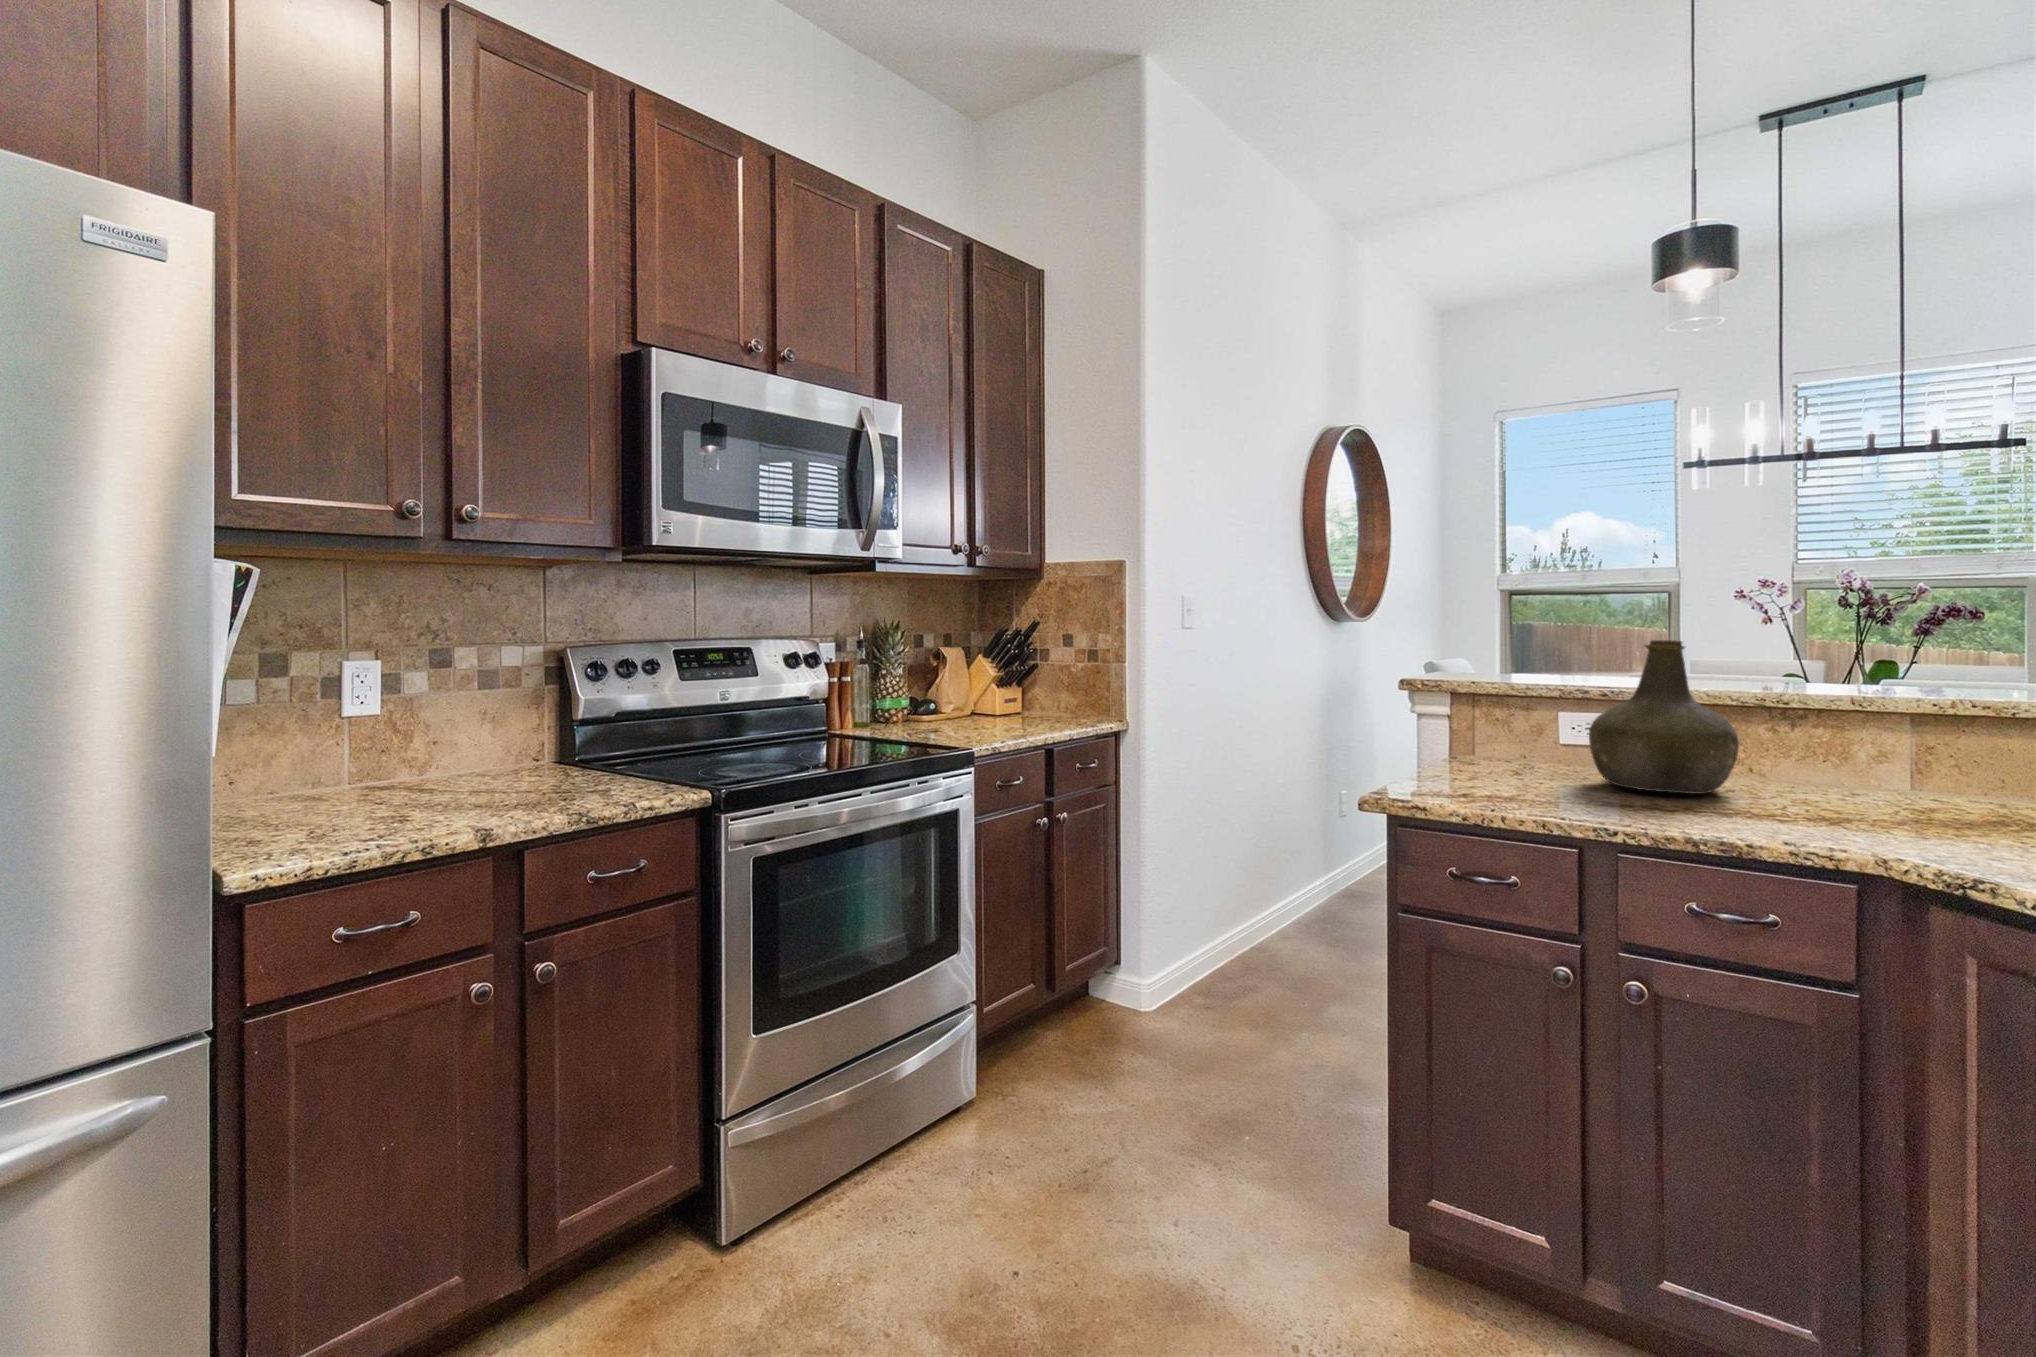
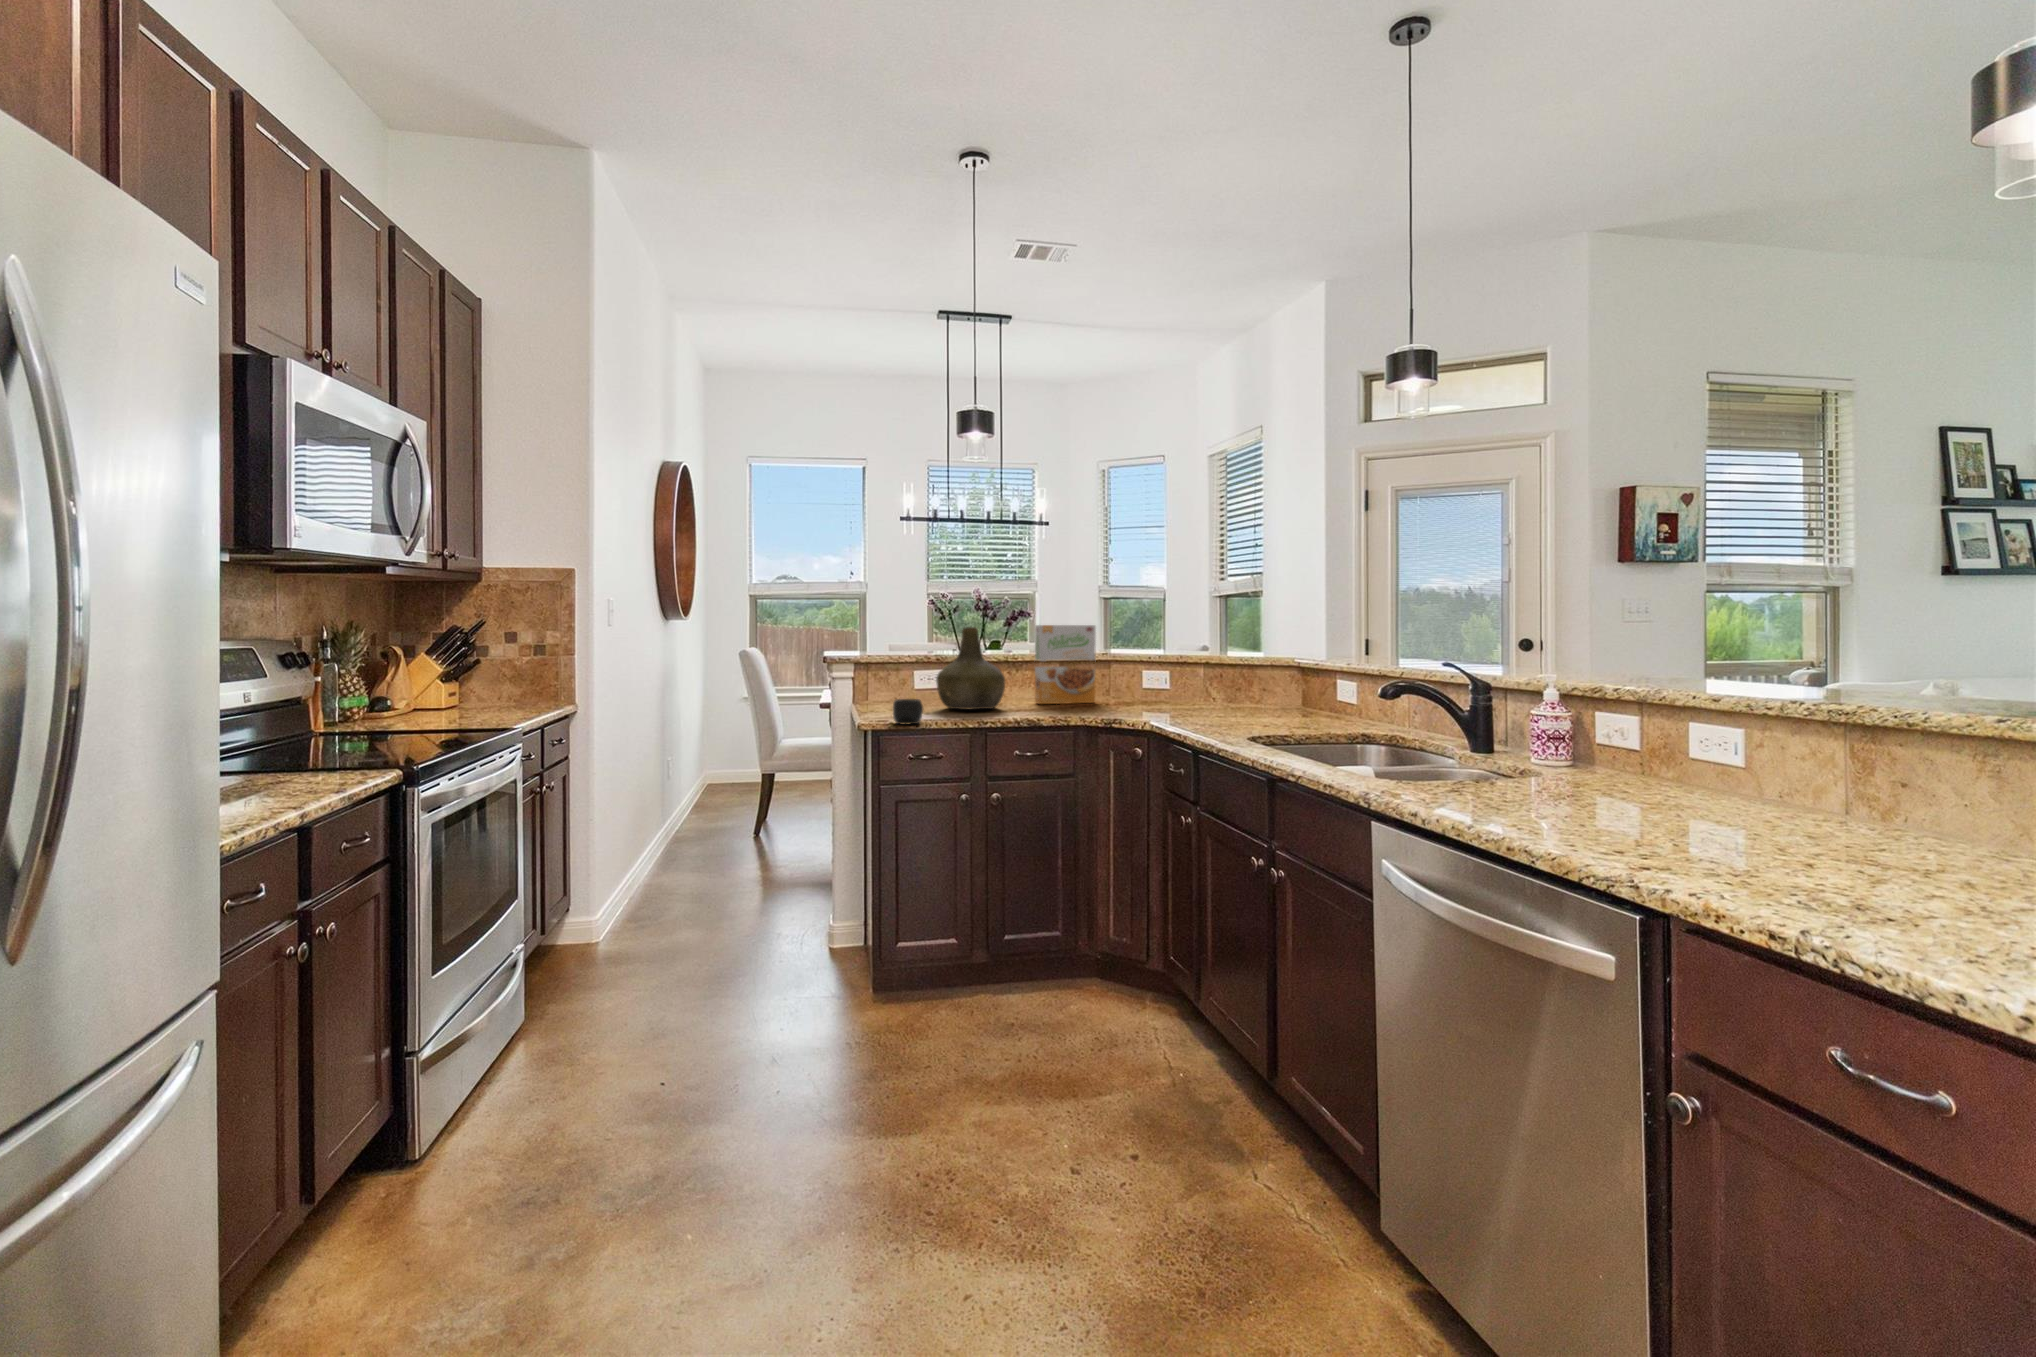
cereal box: none [1824,637,2001,807] -> present [1035,625,1096,704]
mug: none [1465,761,1531,808] -> present [893,699,923,725]

